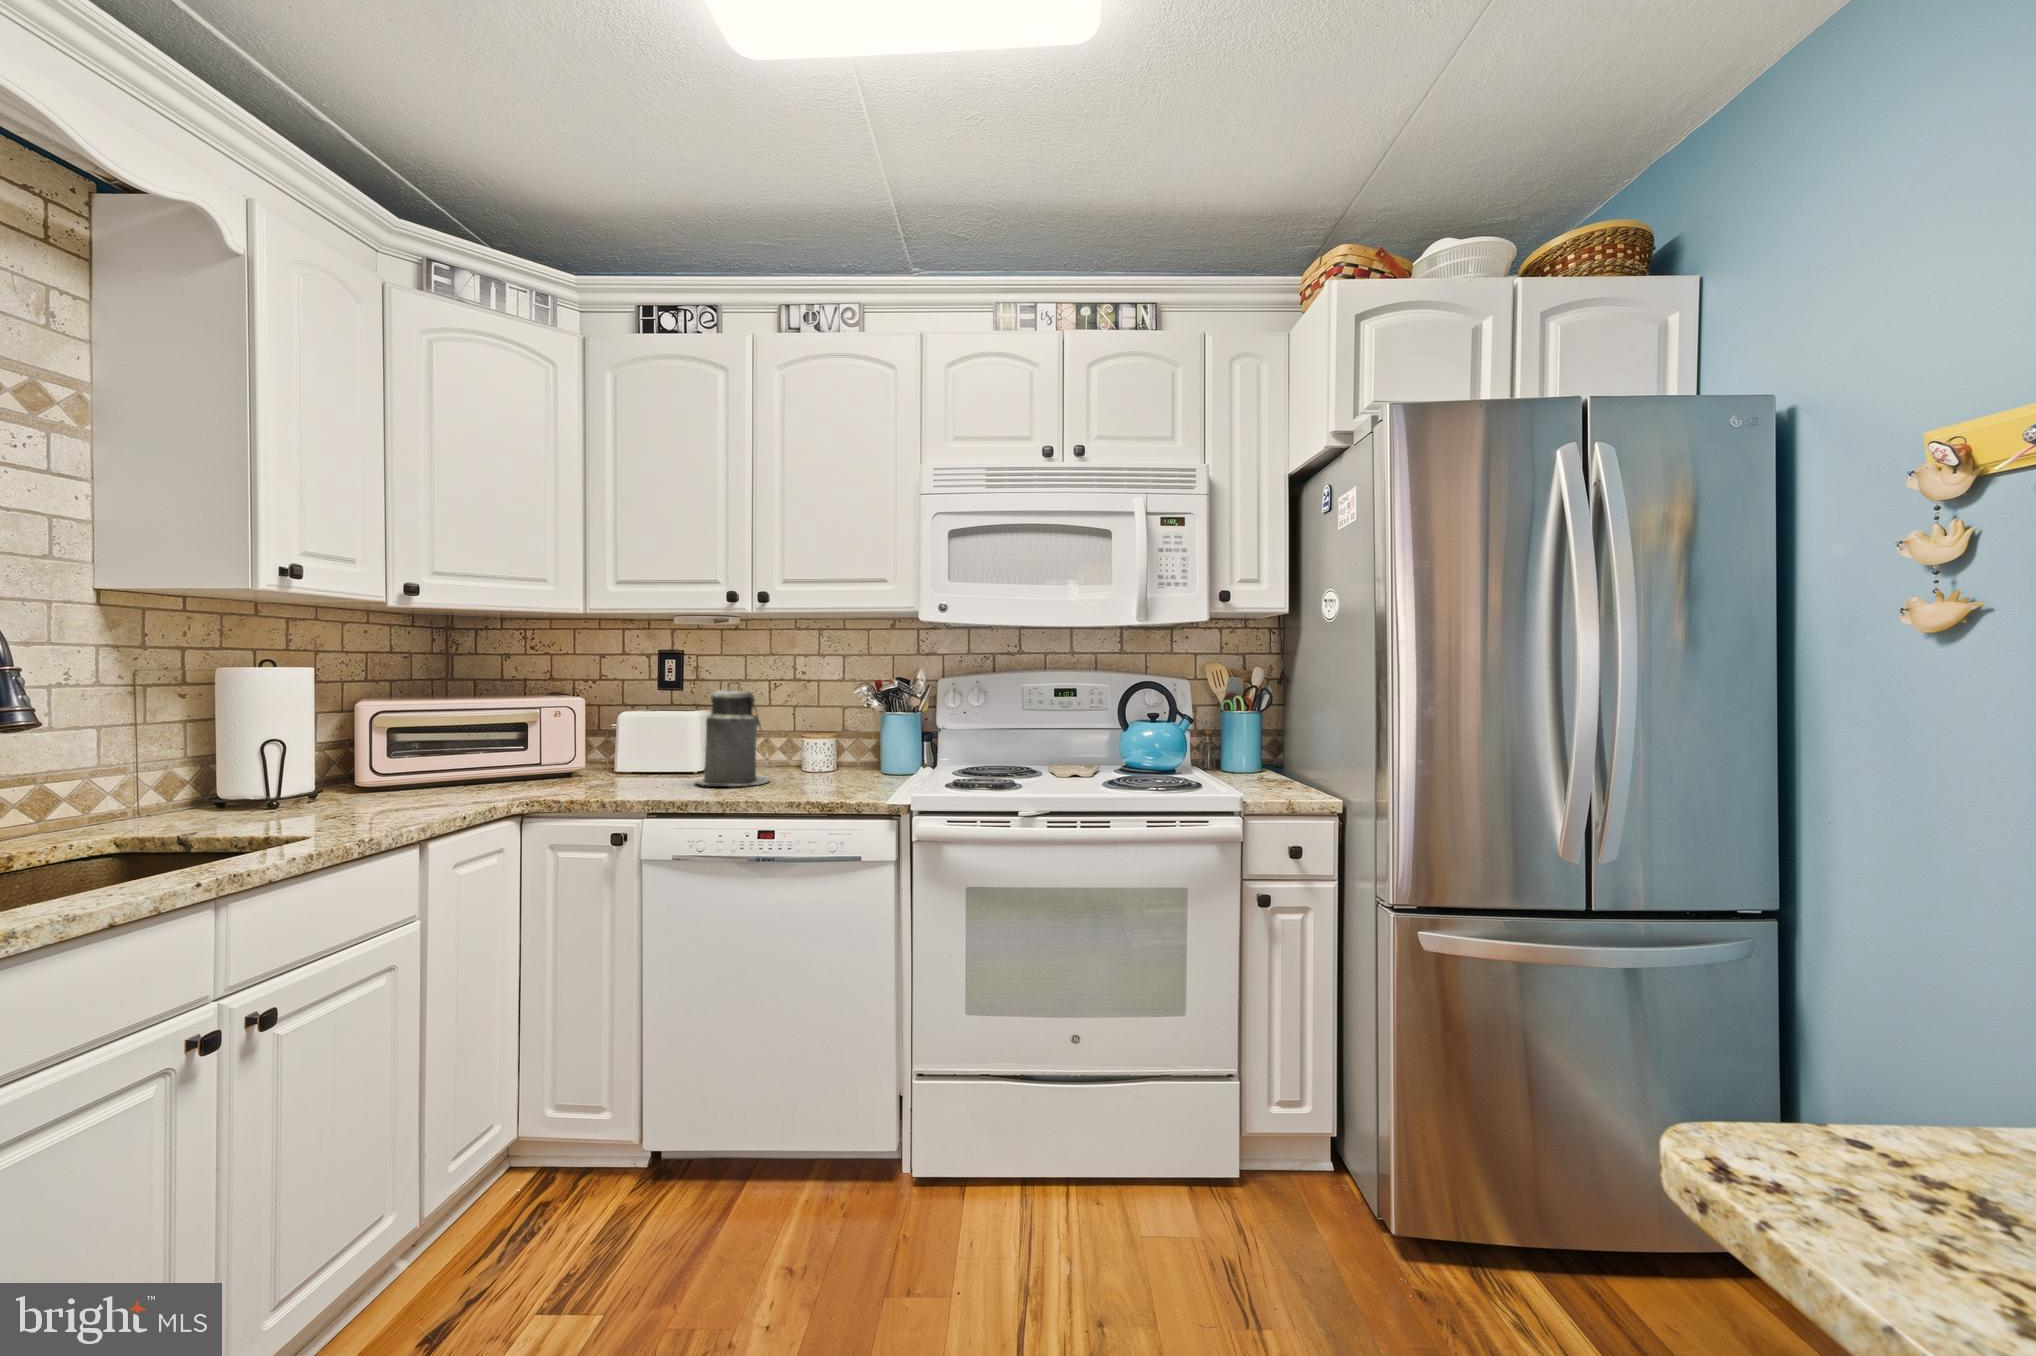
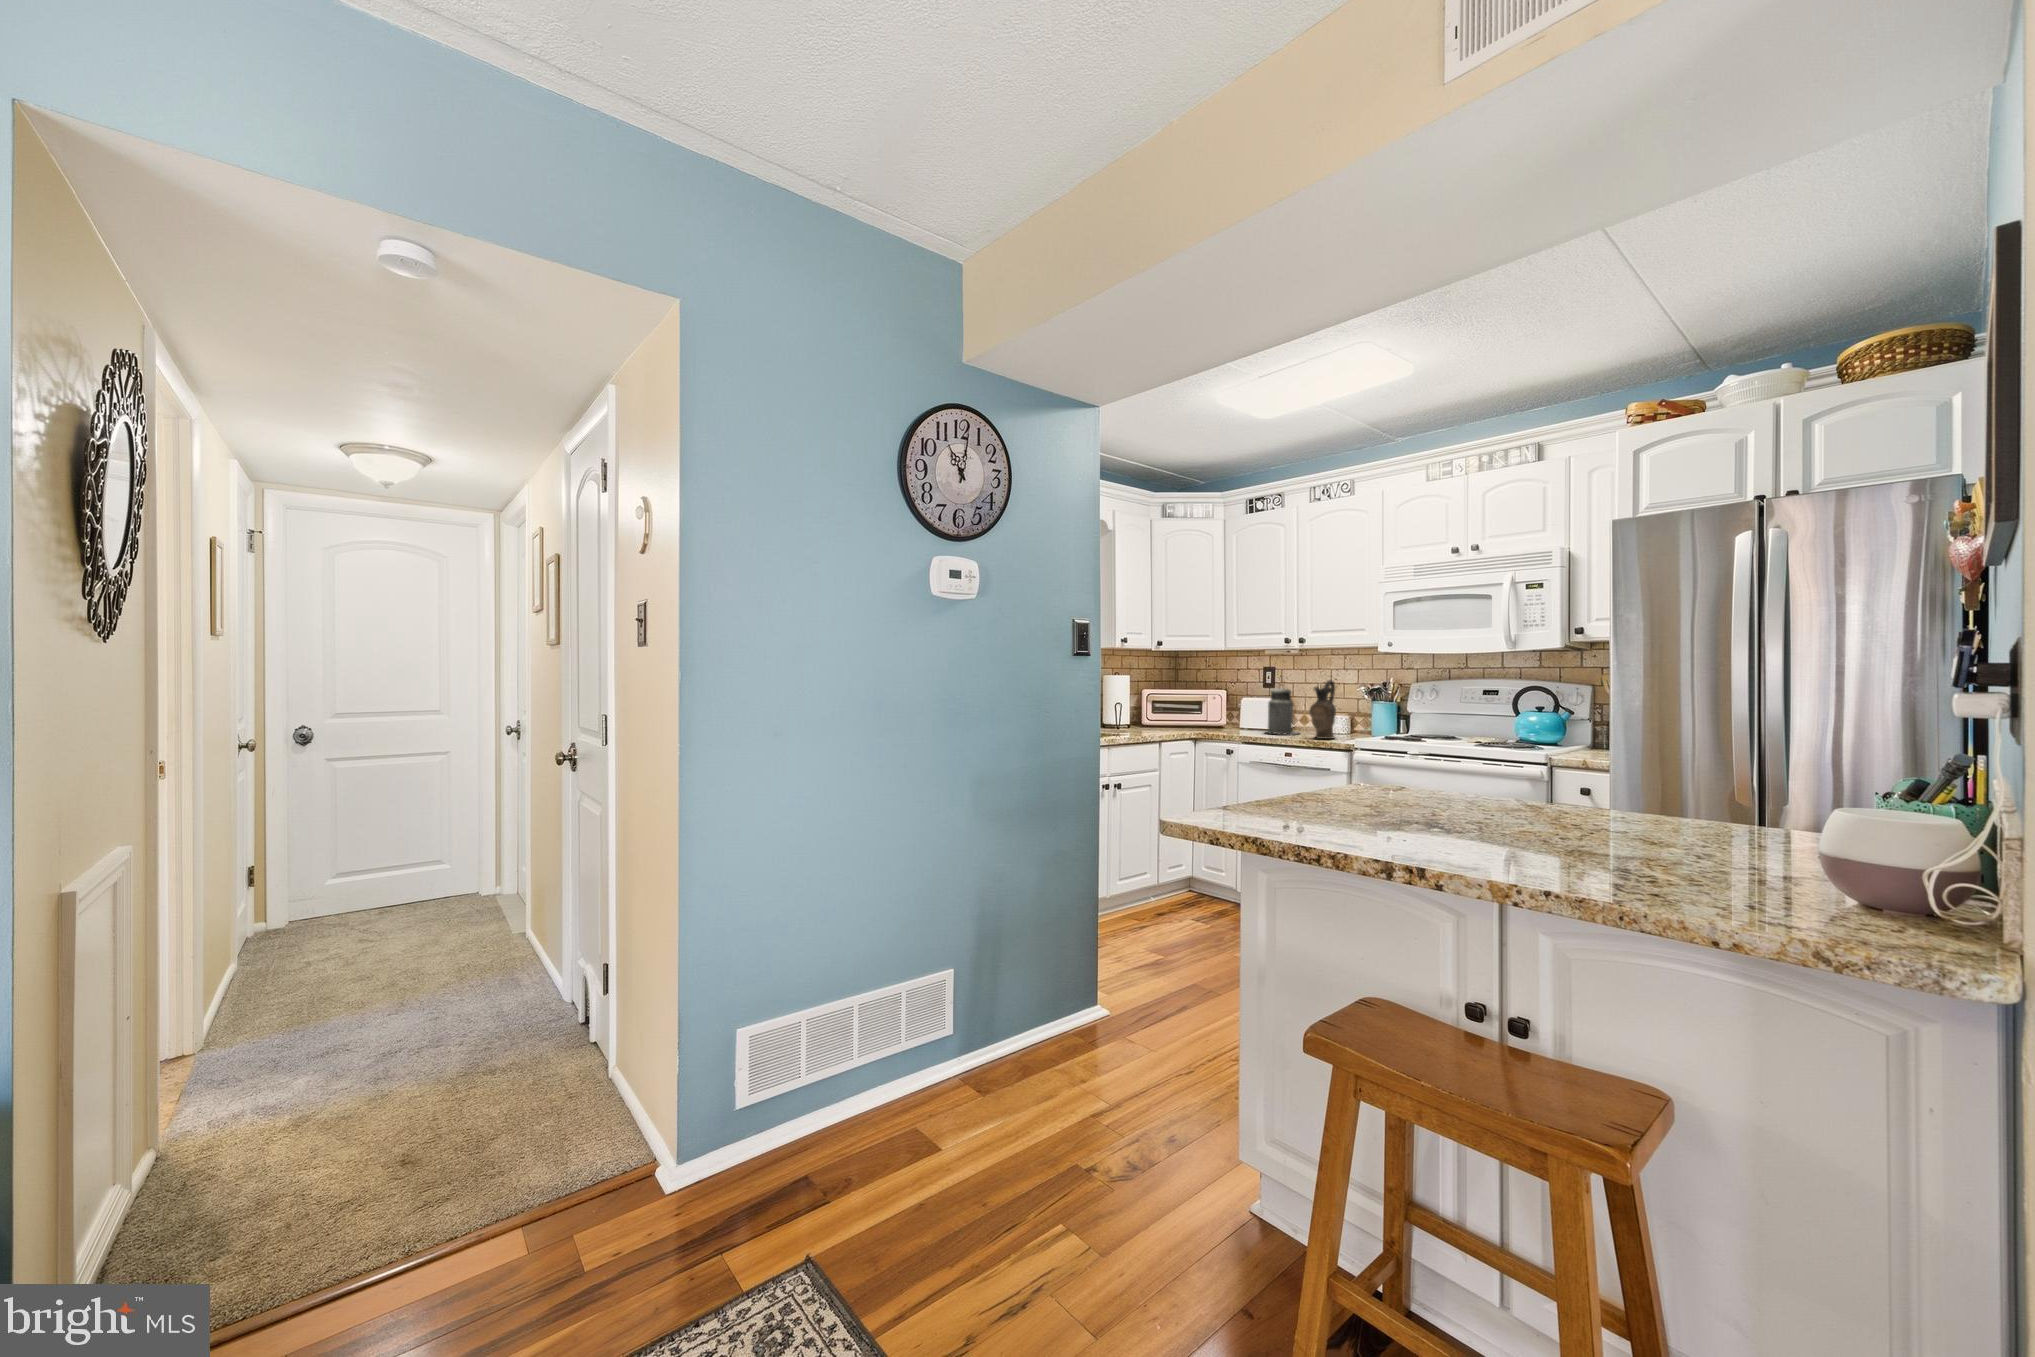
ceramic pitcher: none [813,671,862,790] -> present [1309,680,1336,739]

